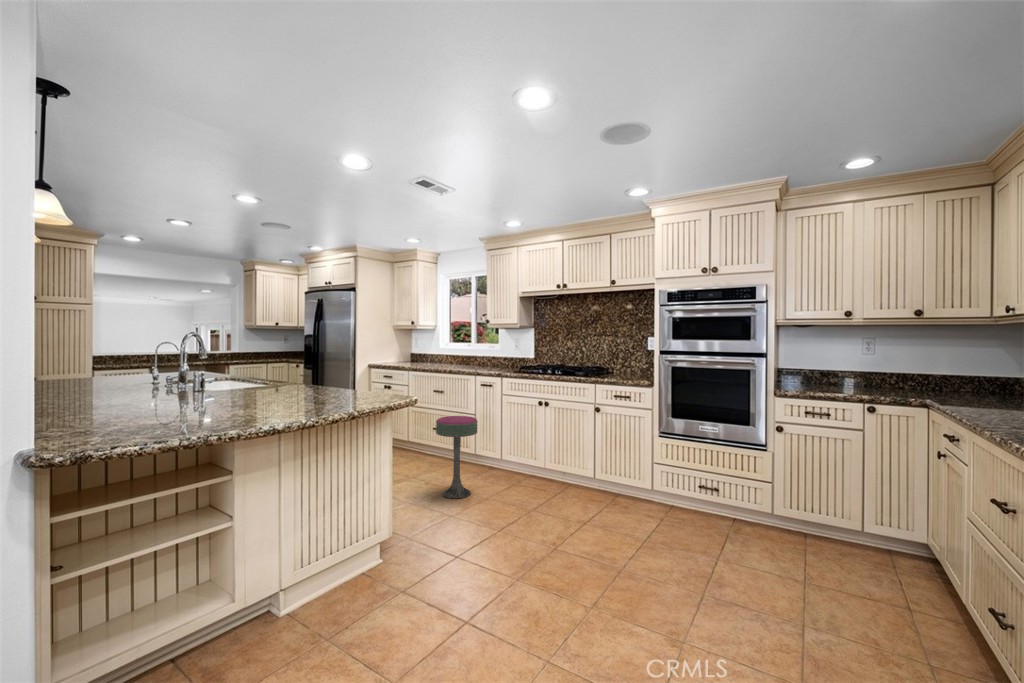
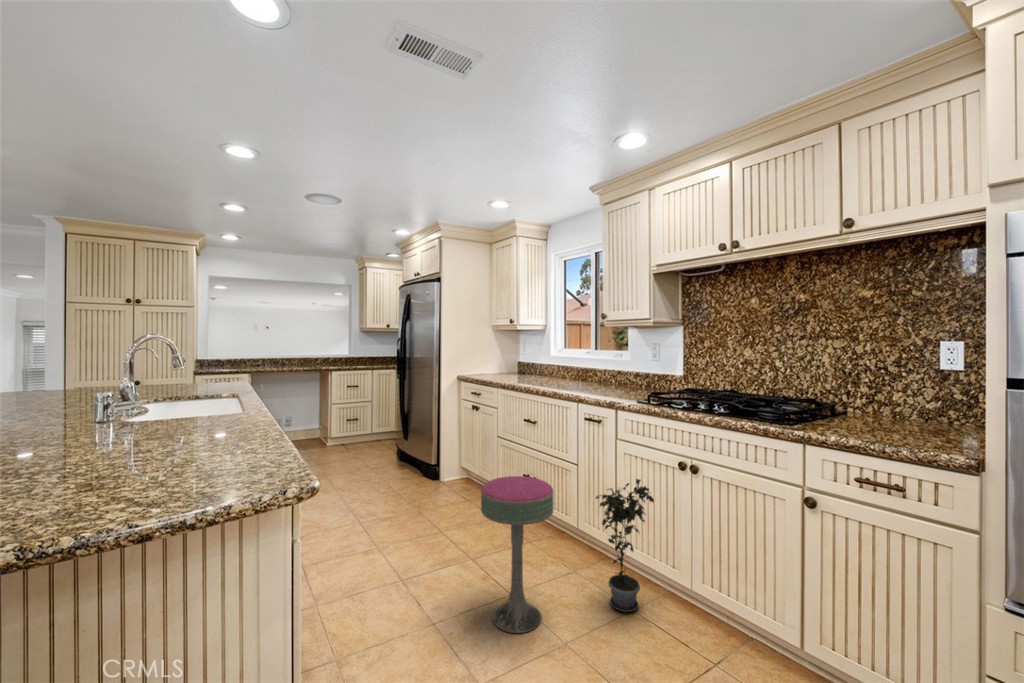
potted plant: none [498,412,528,484] -> present [596,479,654,612]

